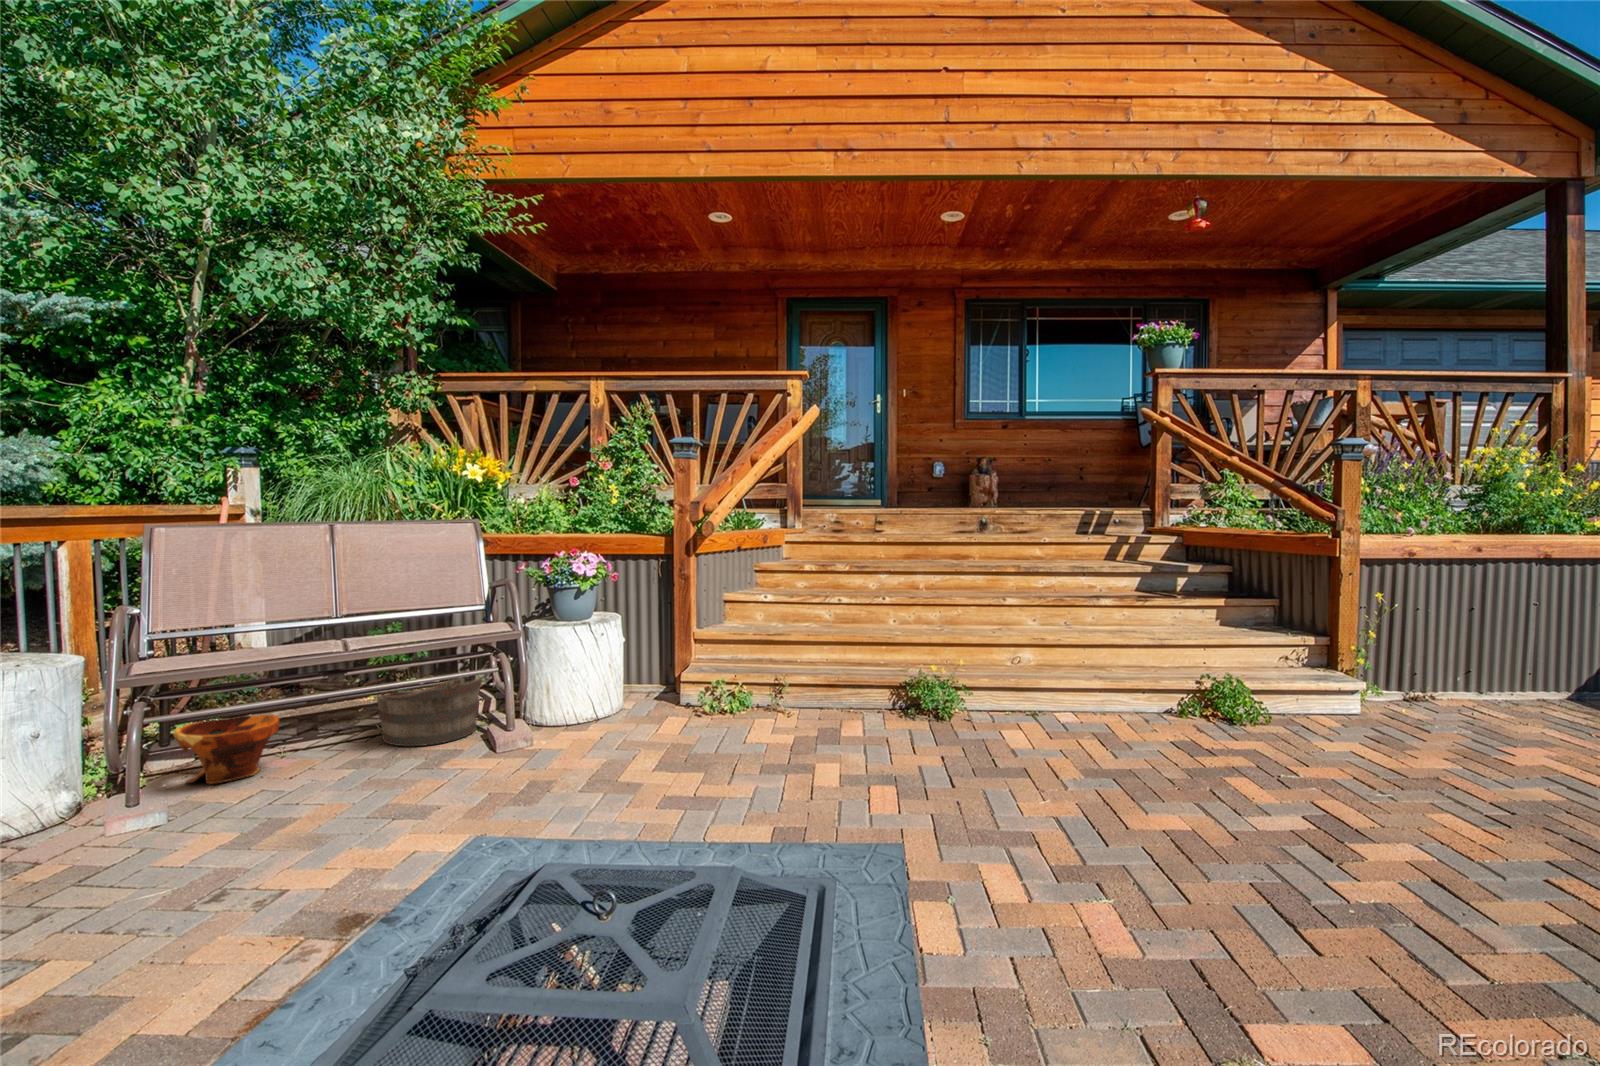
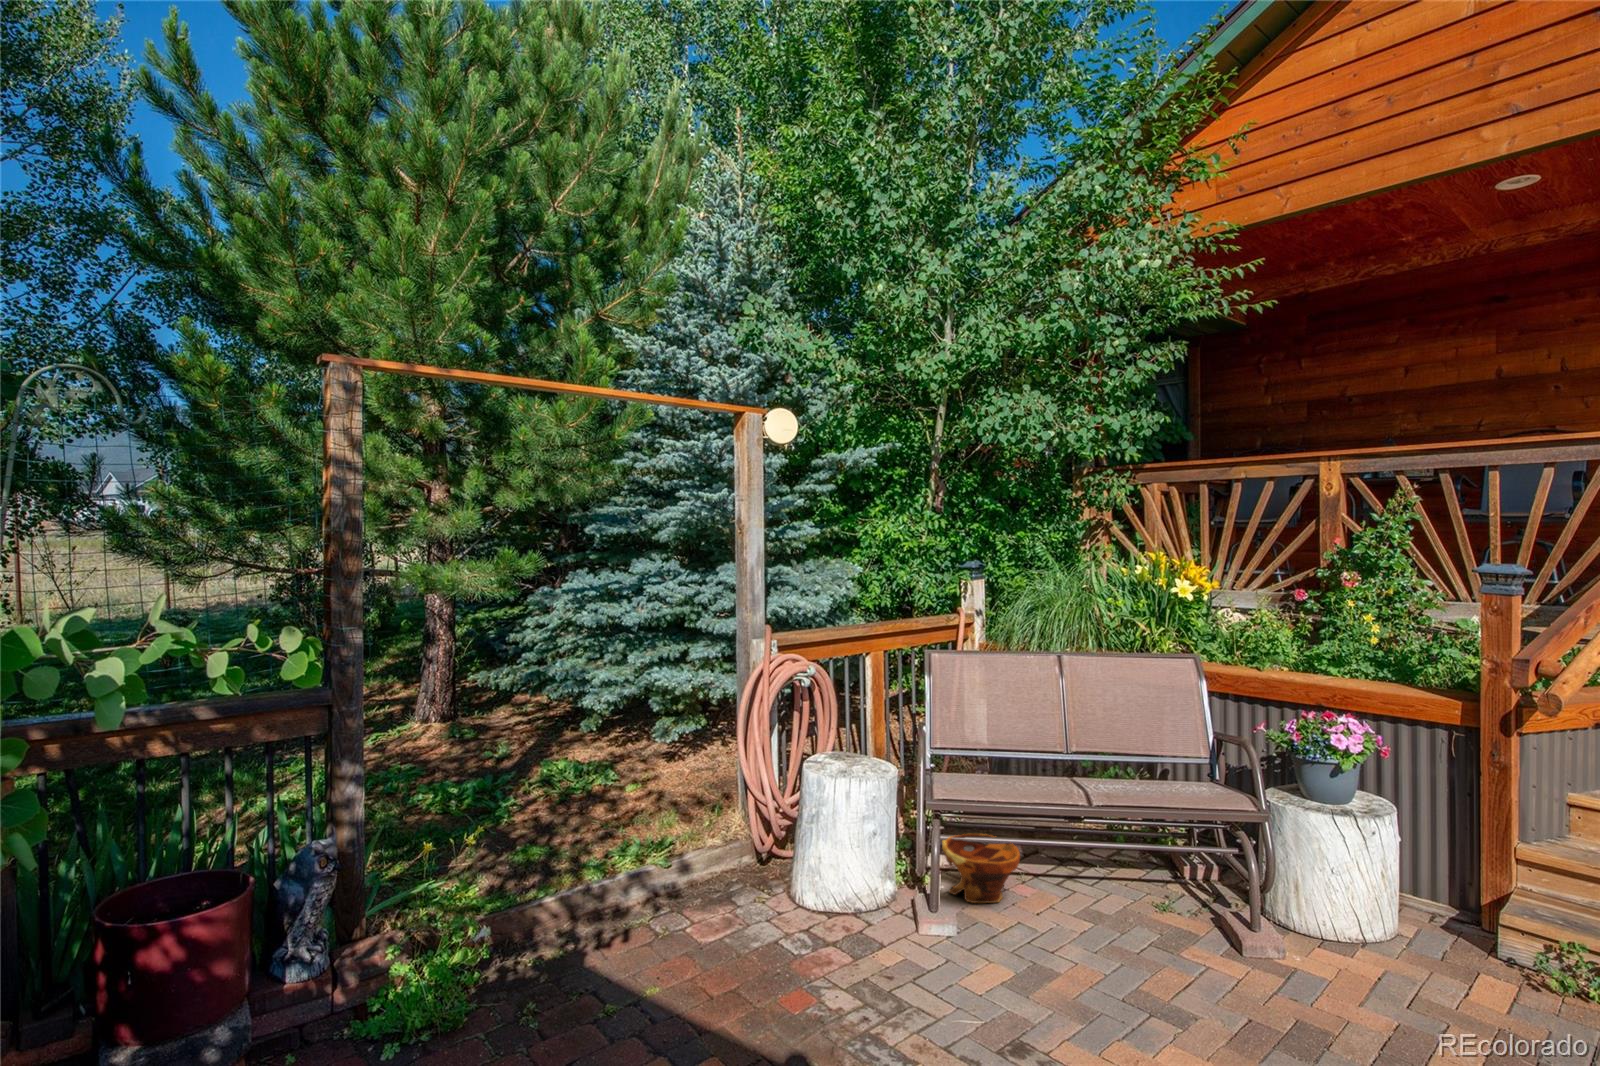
bucket: present [366,666,482,746] -> none [1086,811,1213,918]

